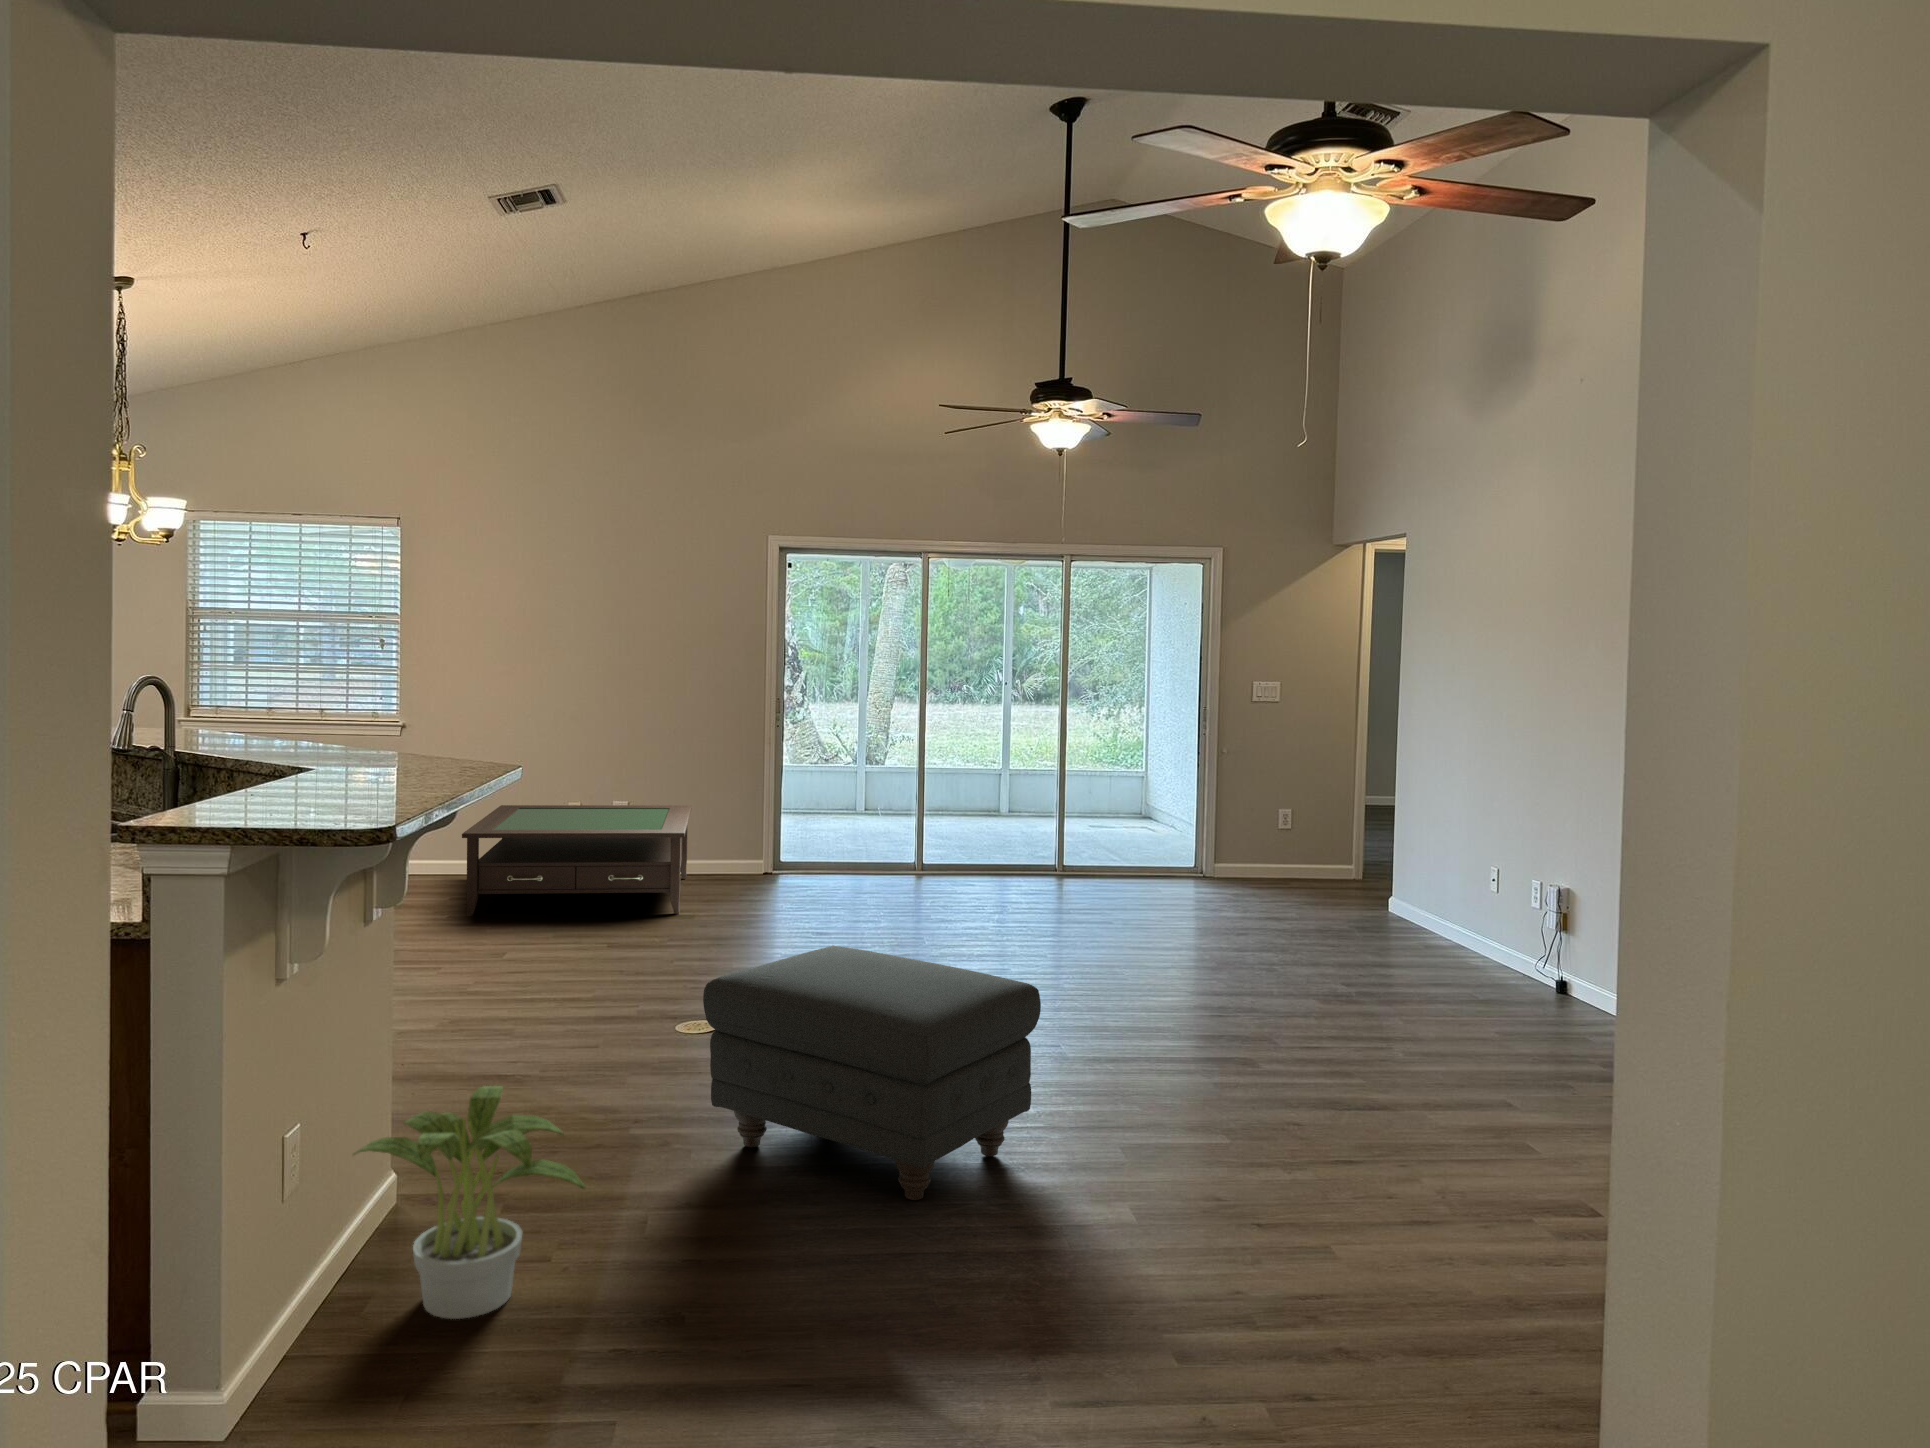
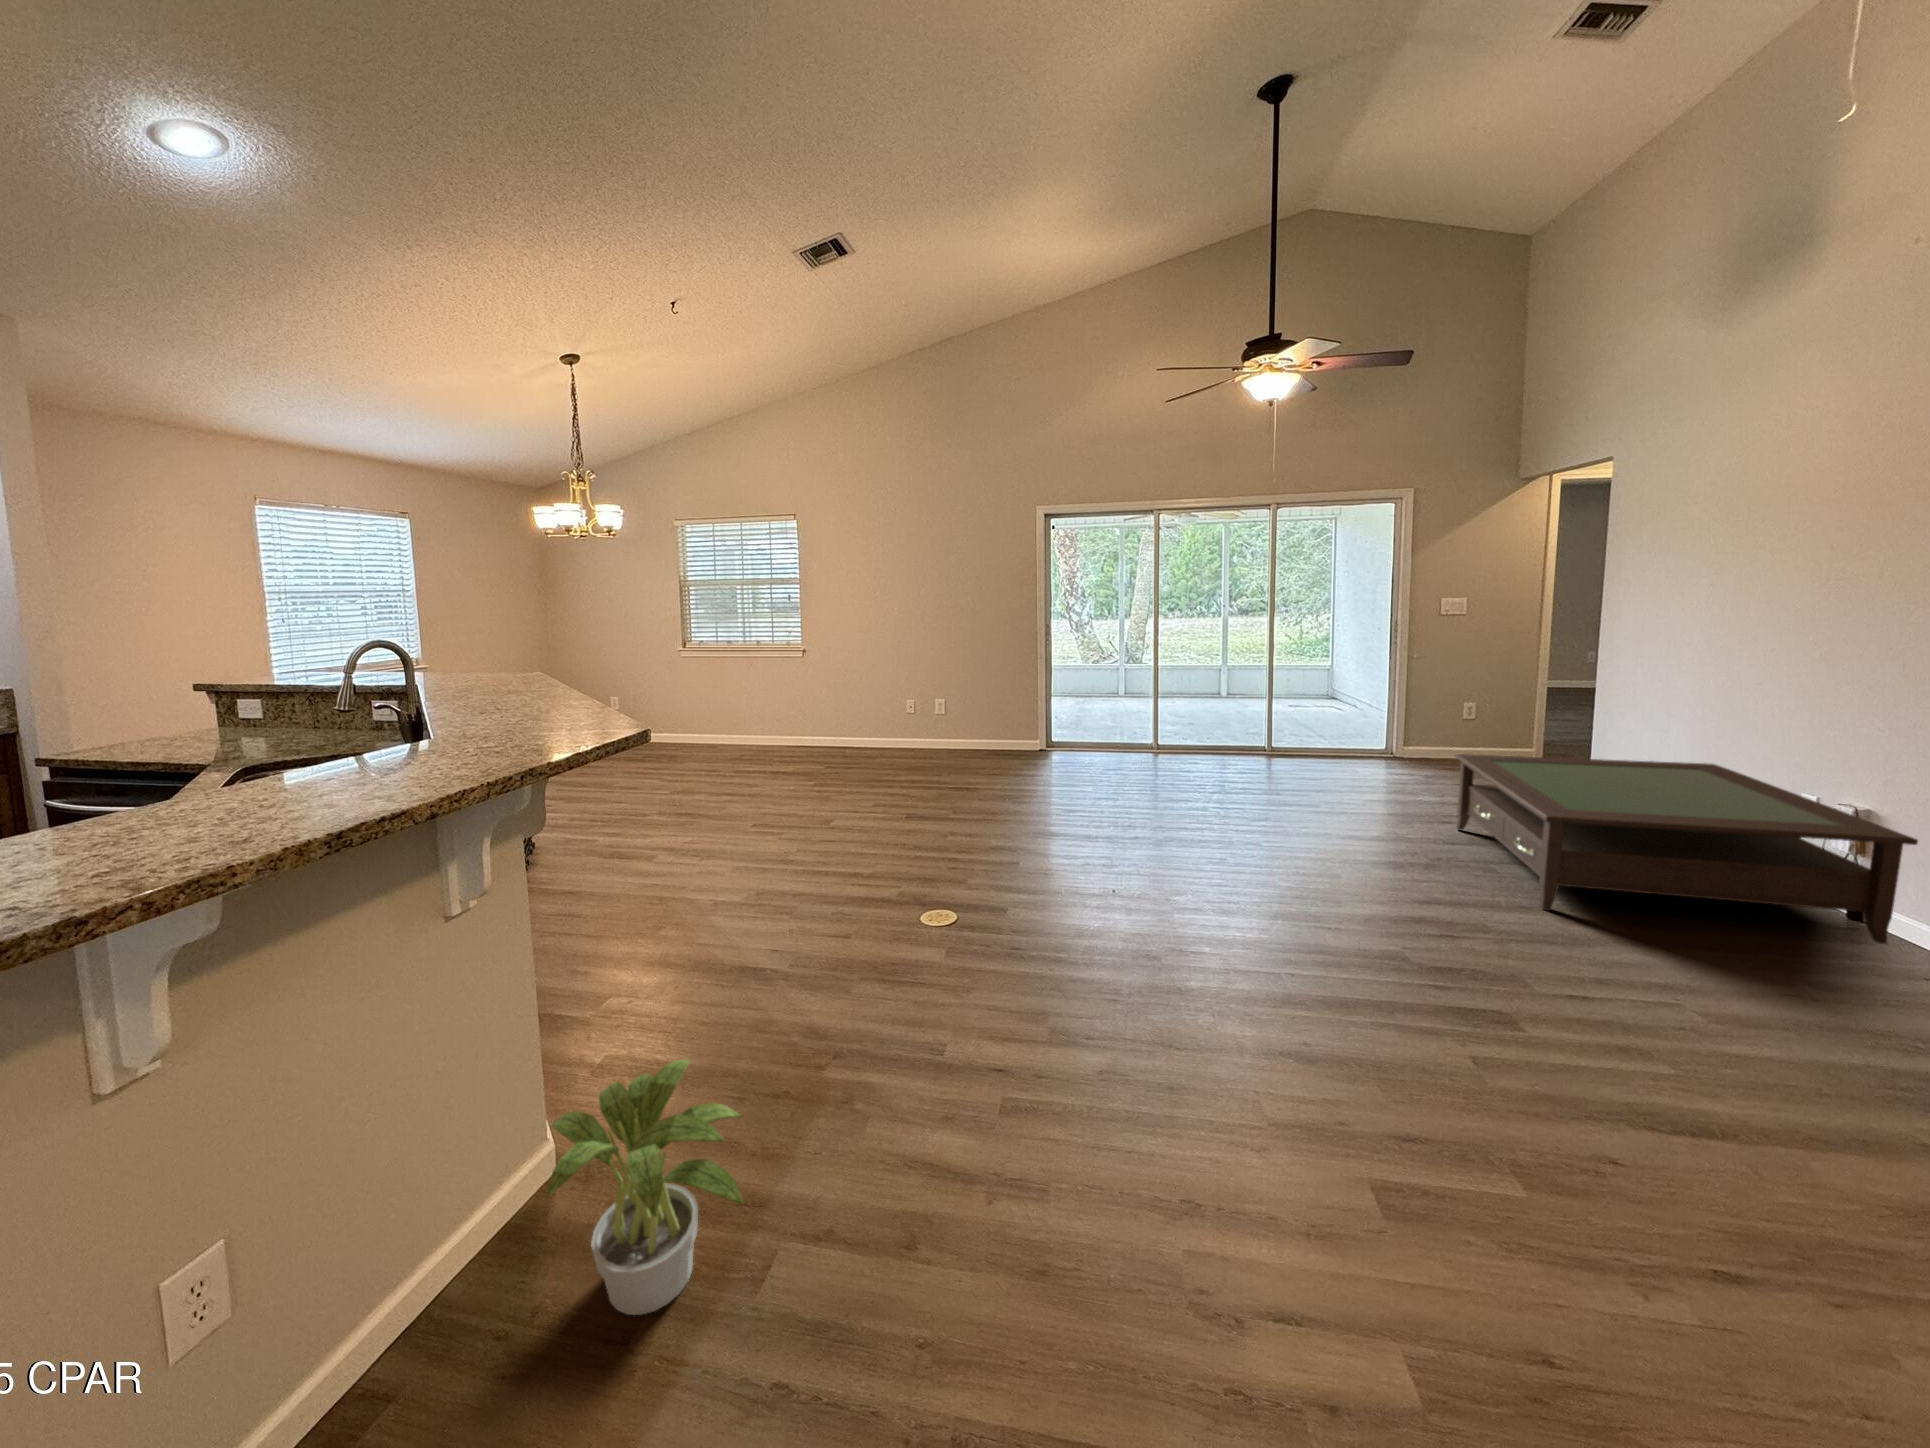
coffee table: present [462,805,692,916] -> present [1455,754,1918,944]
ottoman: present [703,946,1041,1200] -> none [920,876,1258,1189]

